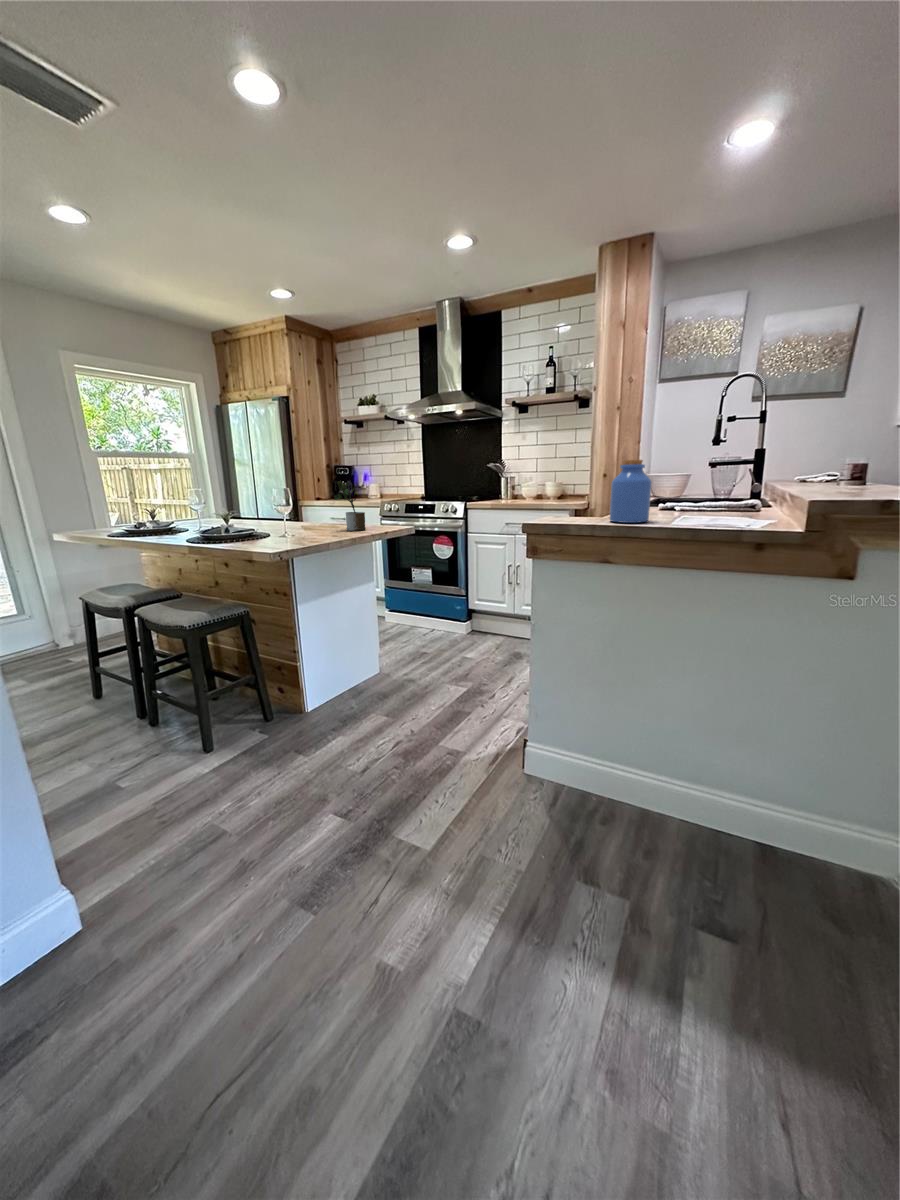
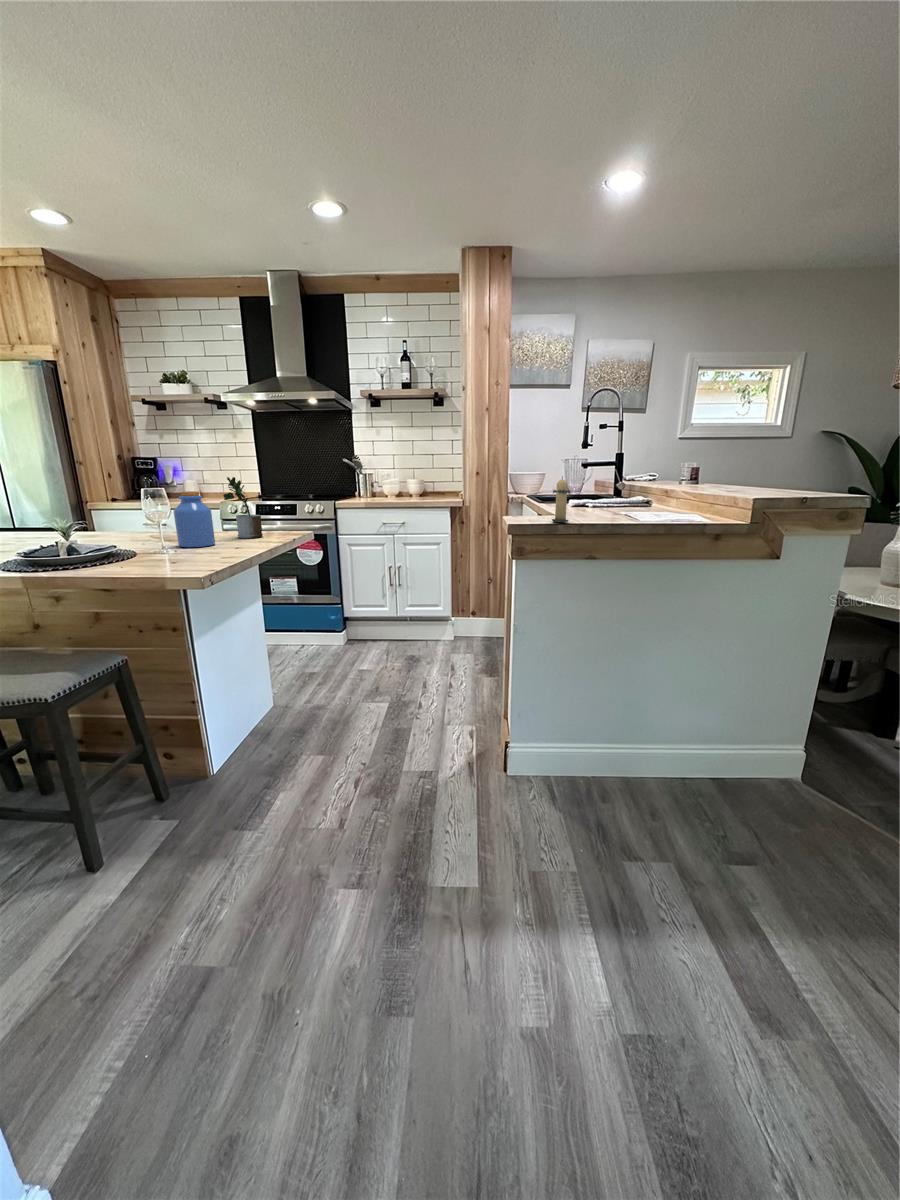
jar: present [610,459,652,523] -> present [174,491,215,547]
candle: none [560,477,584,524] -> present [552,476,570,522]

